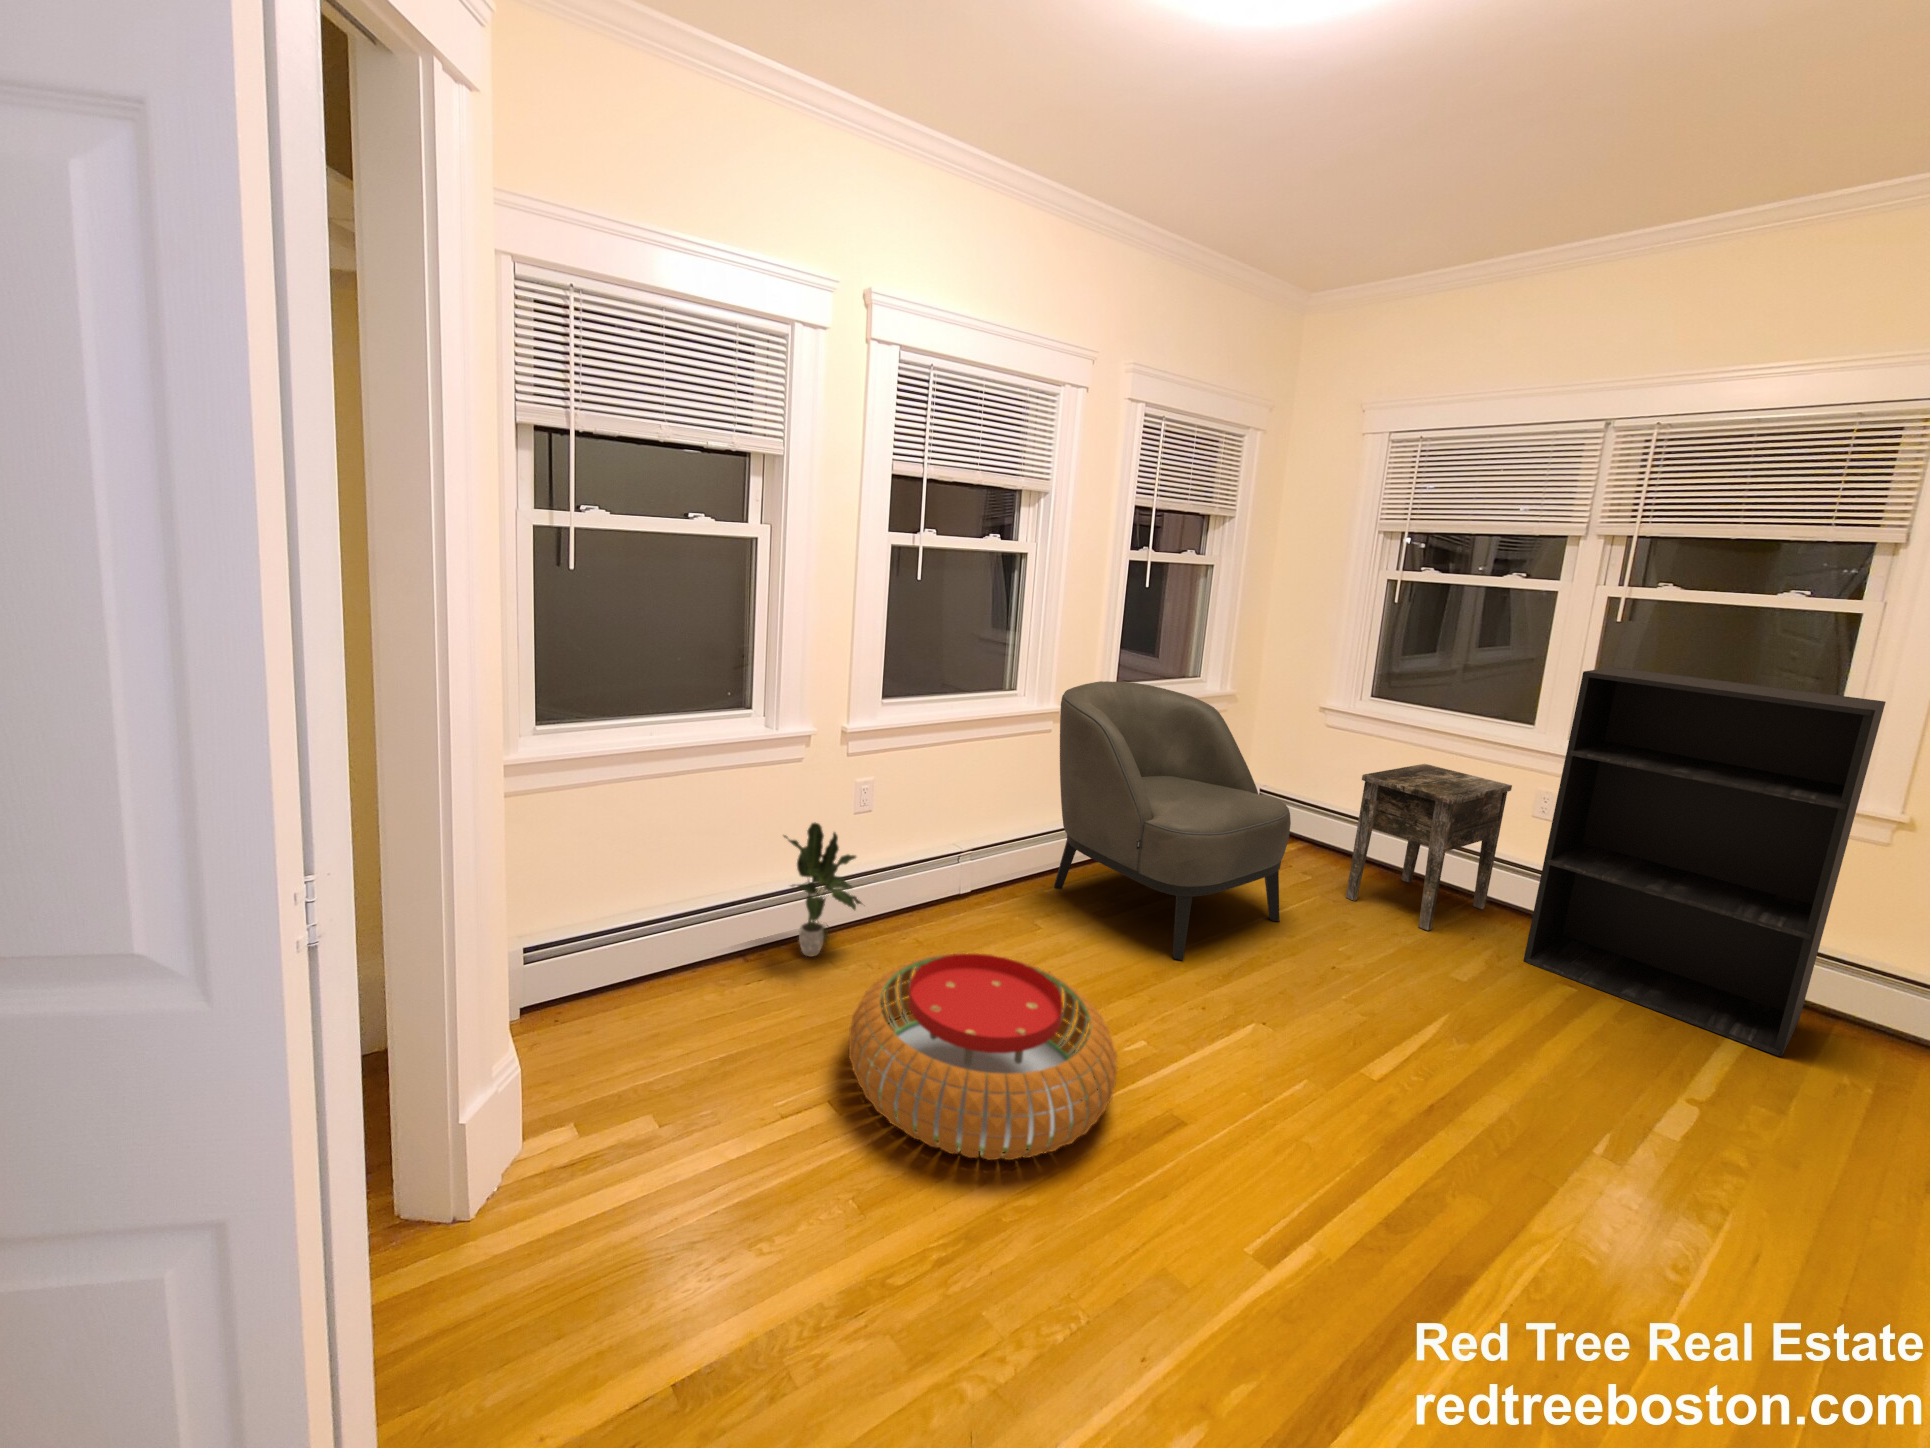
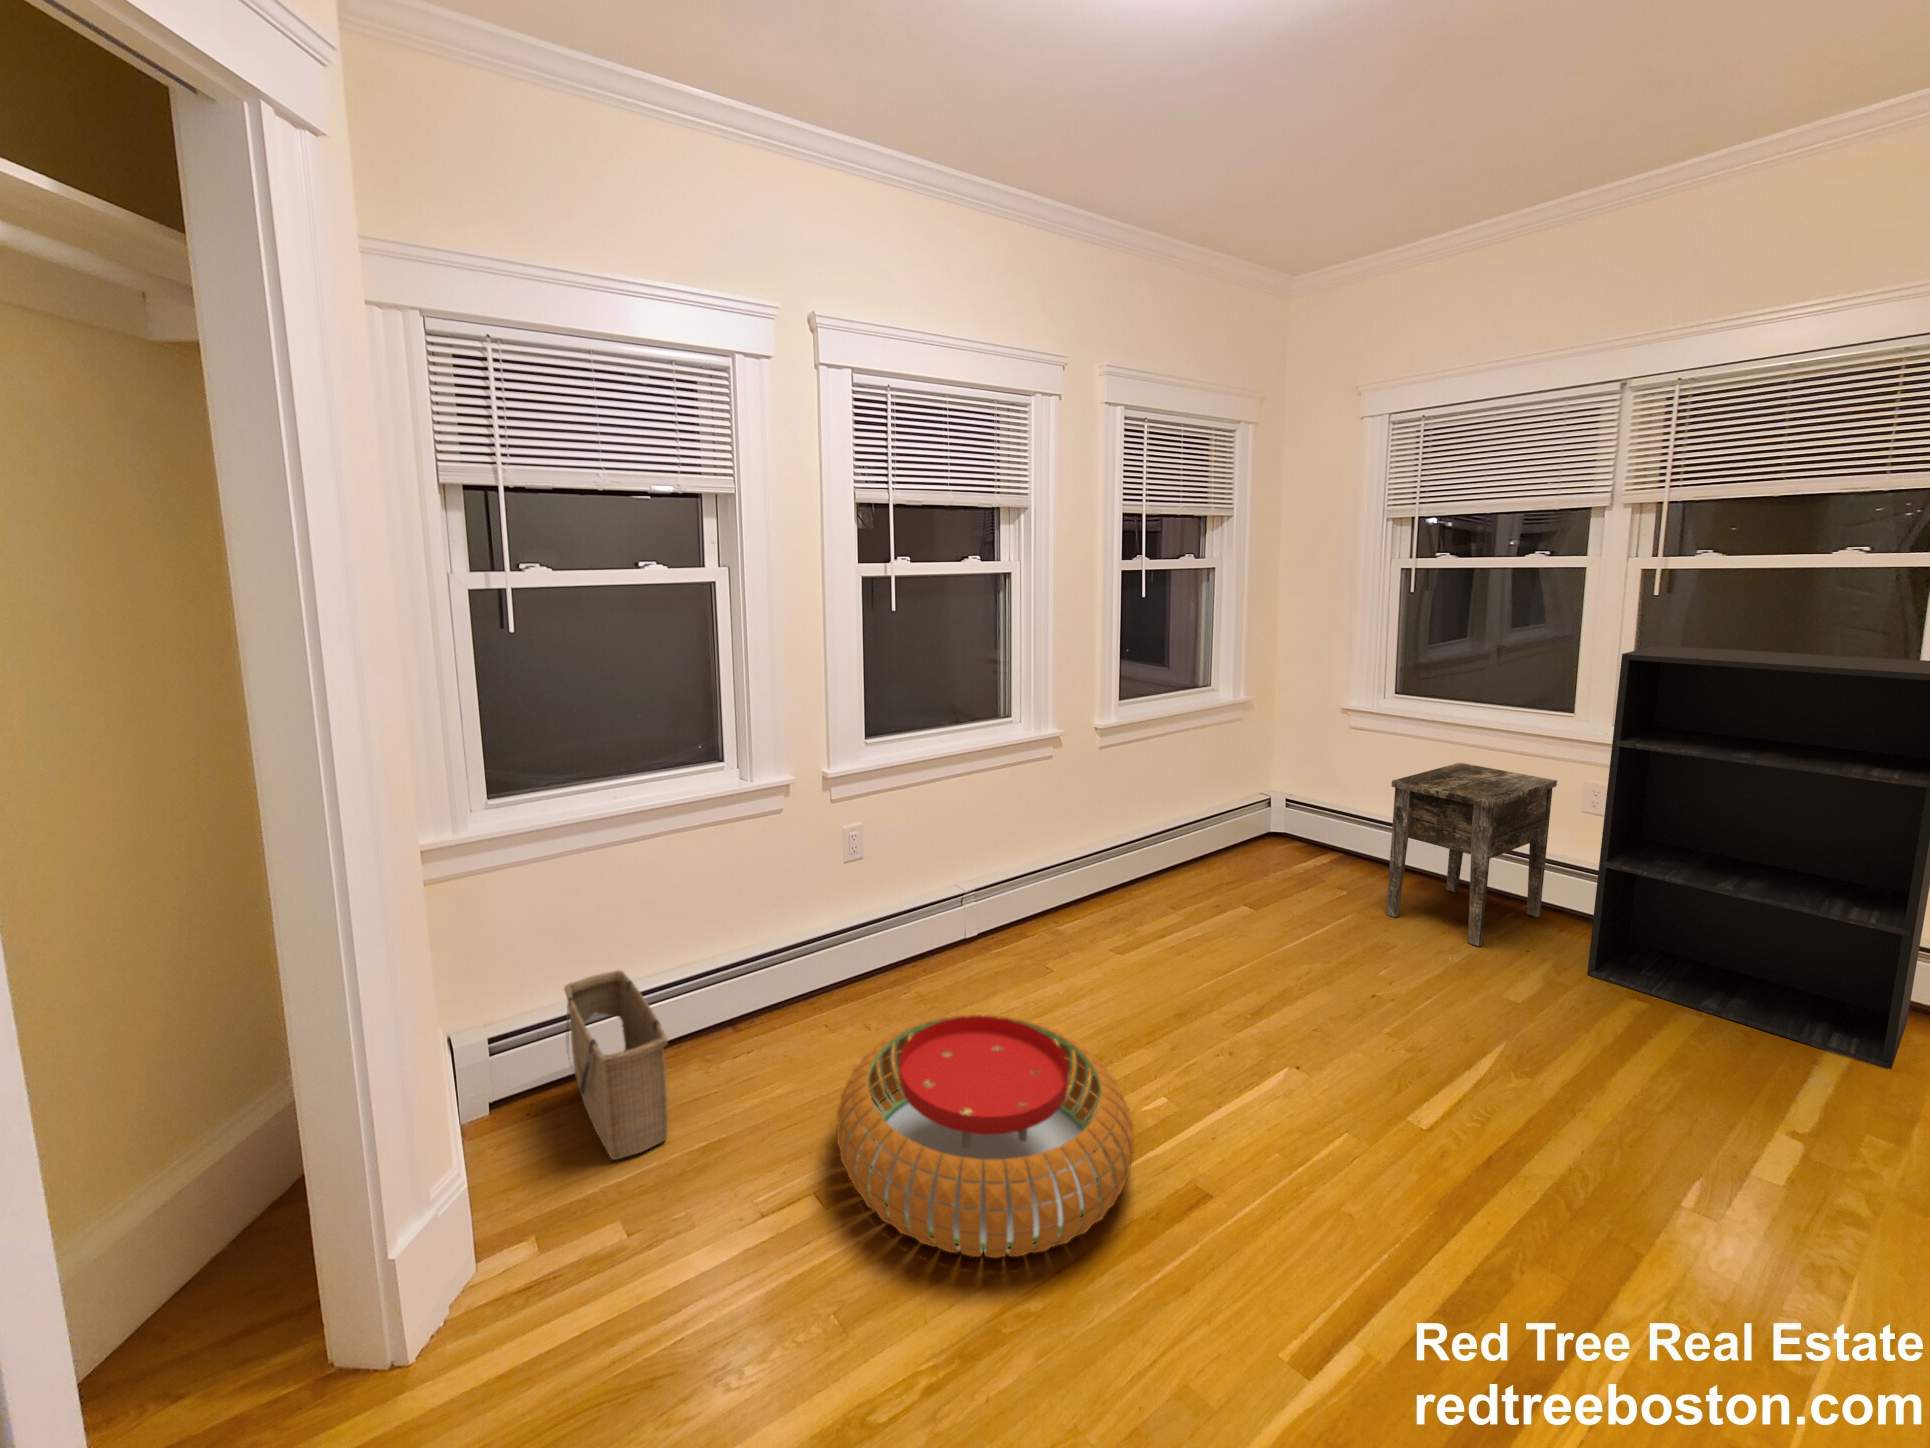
armchair: present [1054,681,1291,960] -> none [1059,700,1315,1000]
potted plant: present [784,822,862,956] -> none [764,879,860,1025]
basket: none [596,893,697,1060] -> present [564,970,668,1160]

